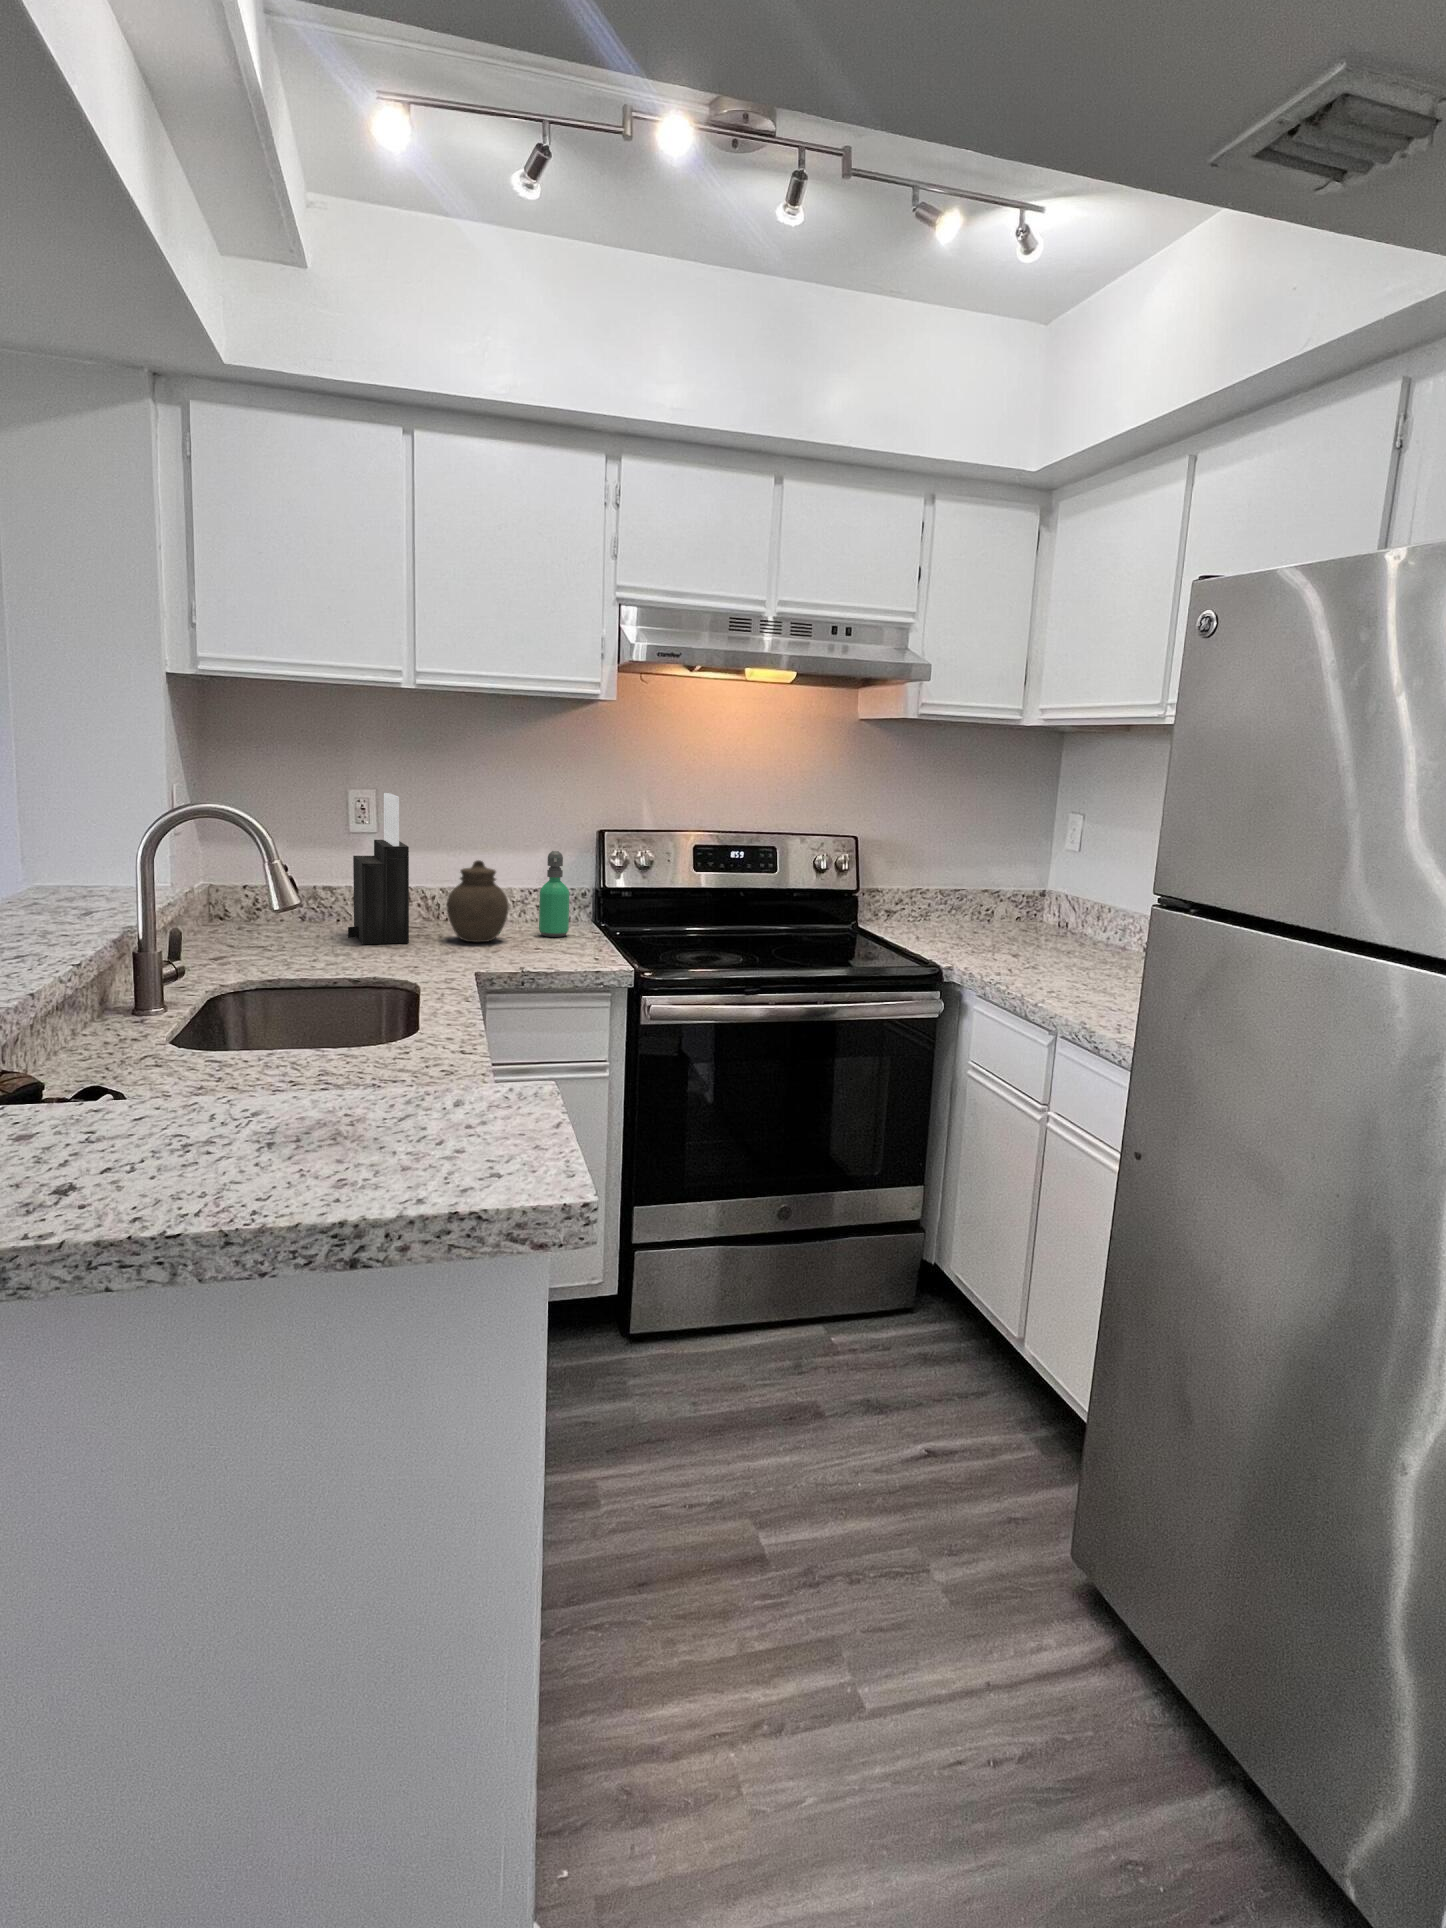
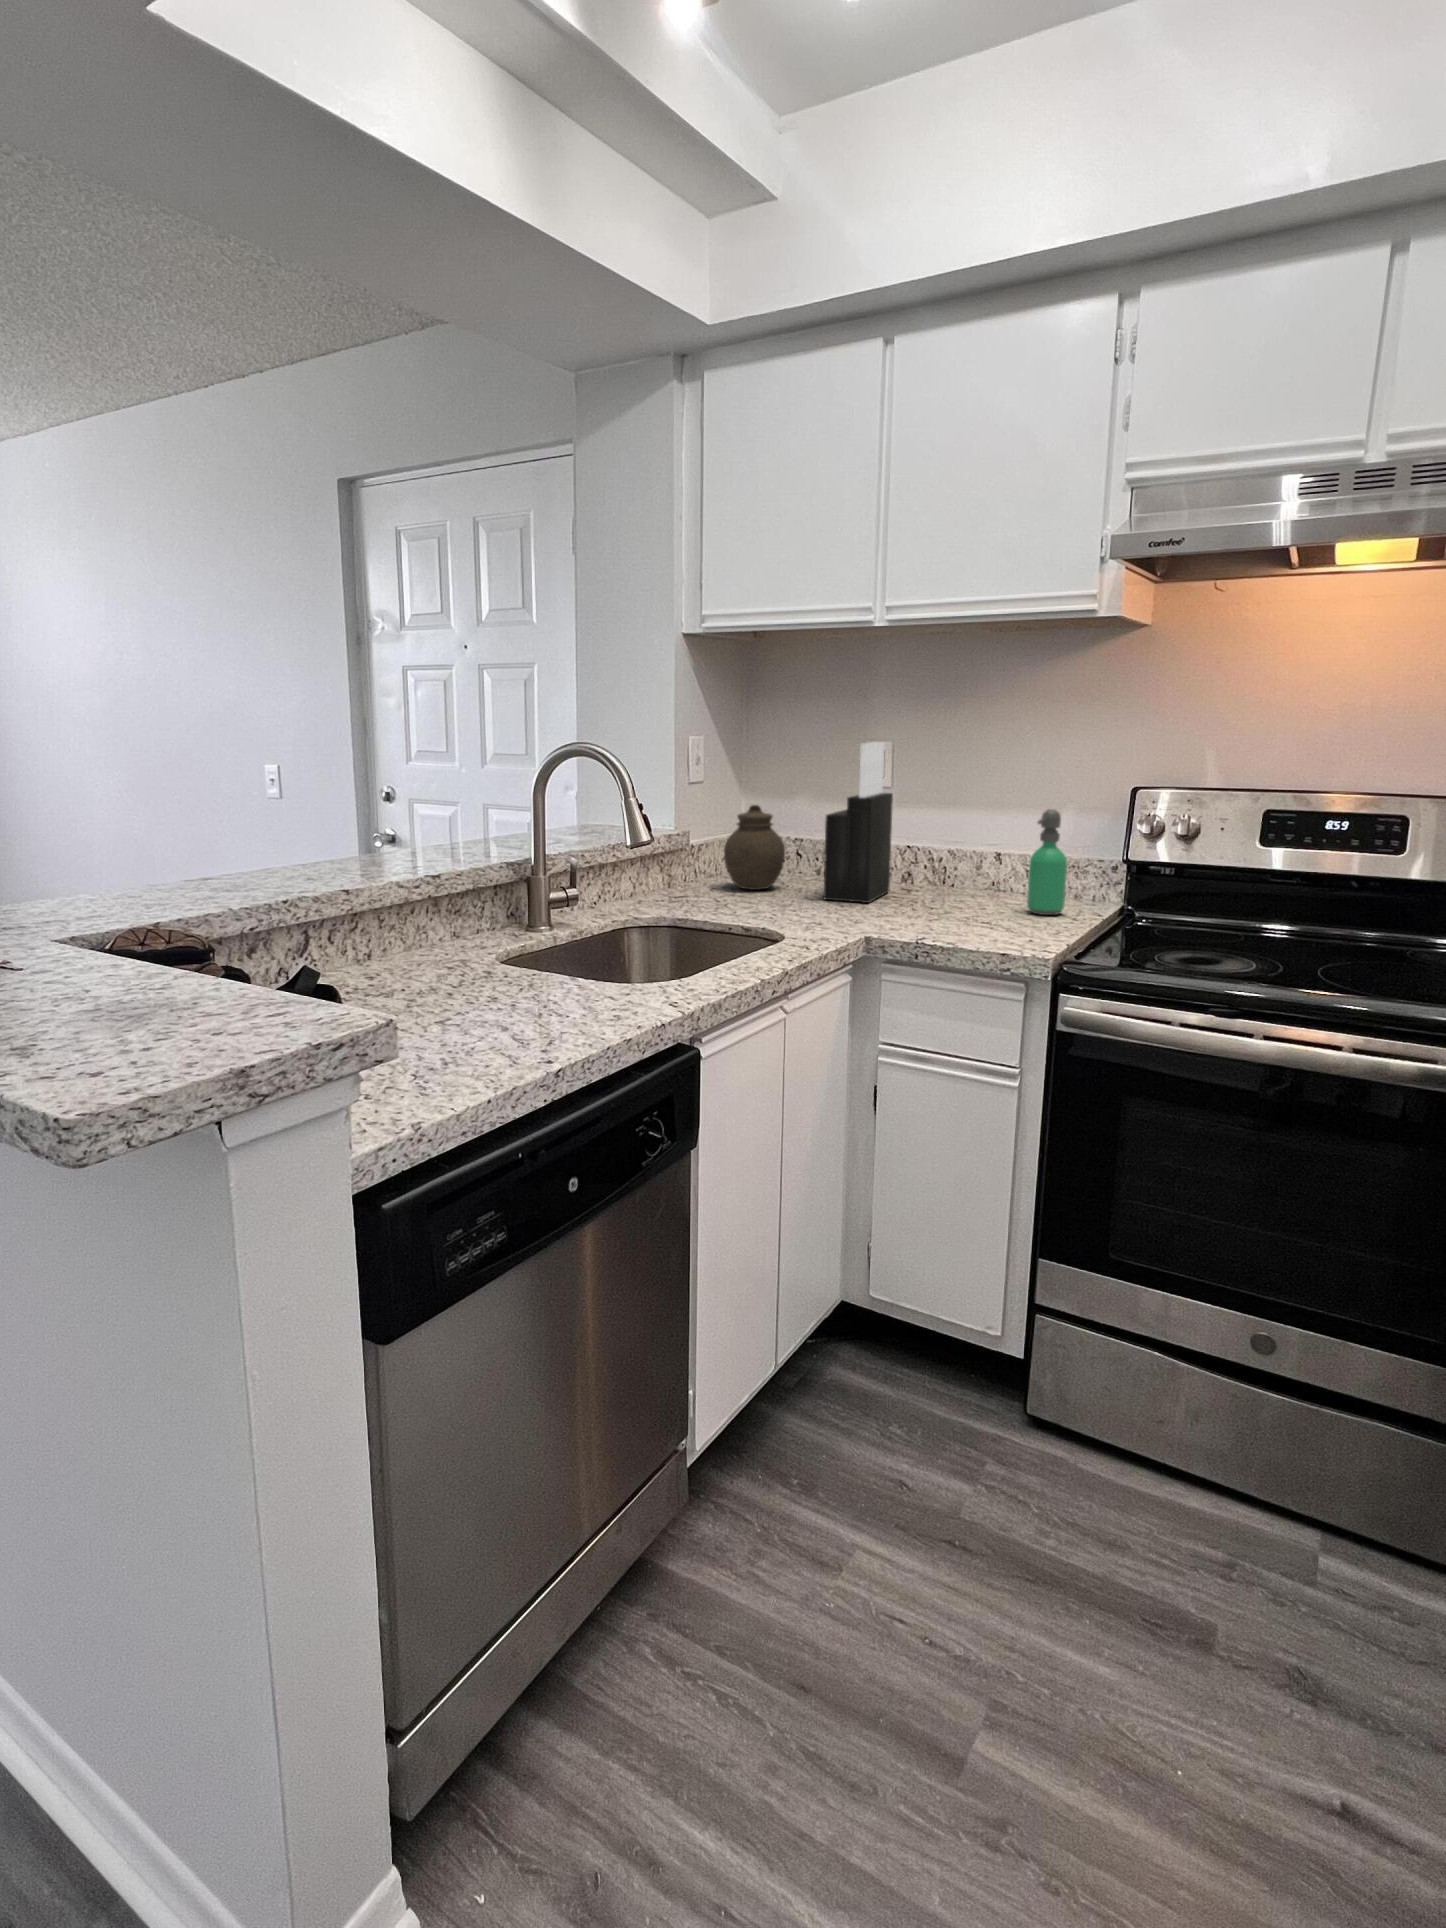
jar: present [447,860,509,942] -> present [724,805,785,890]

